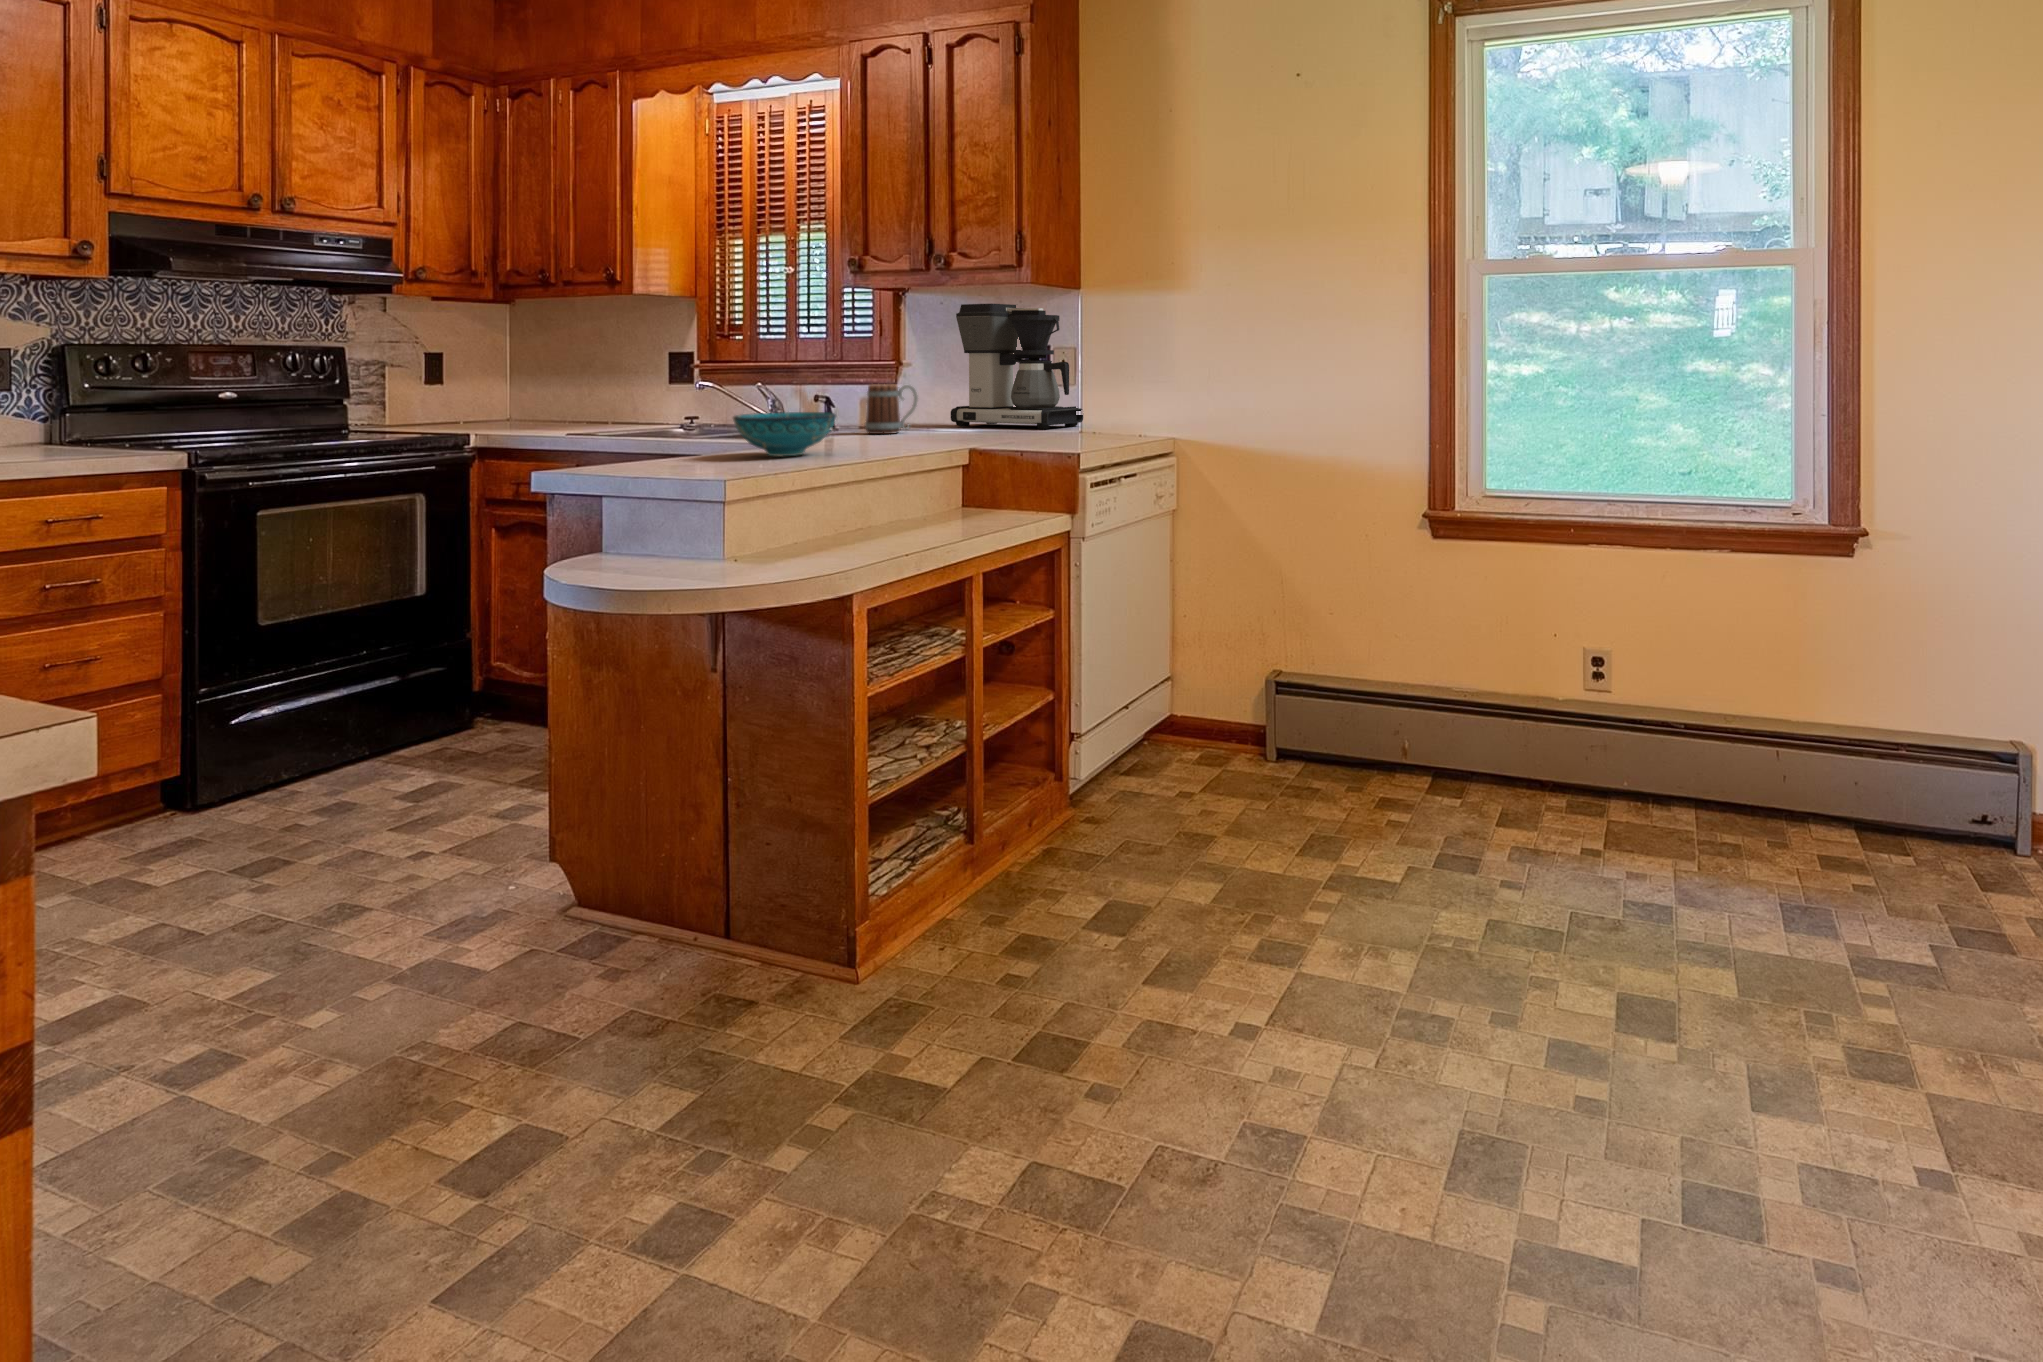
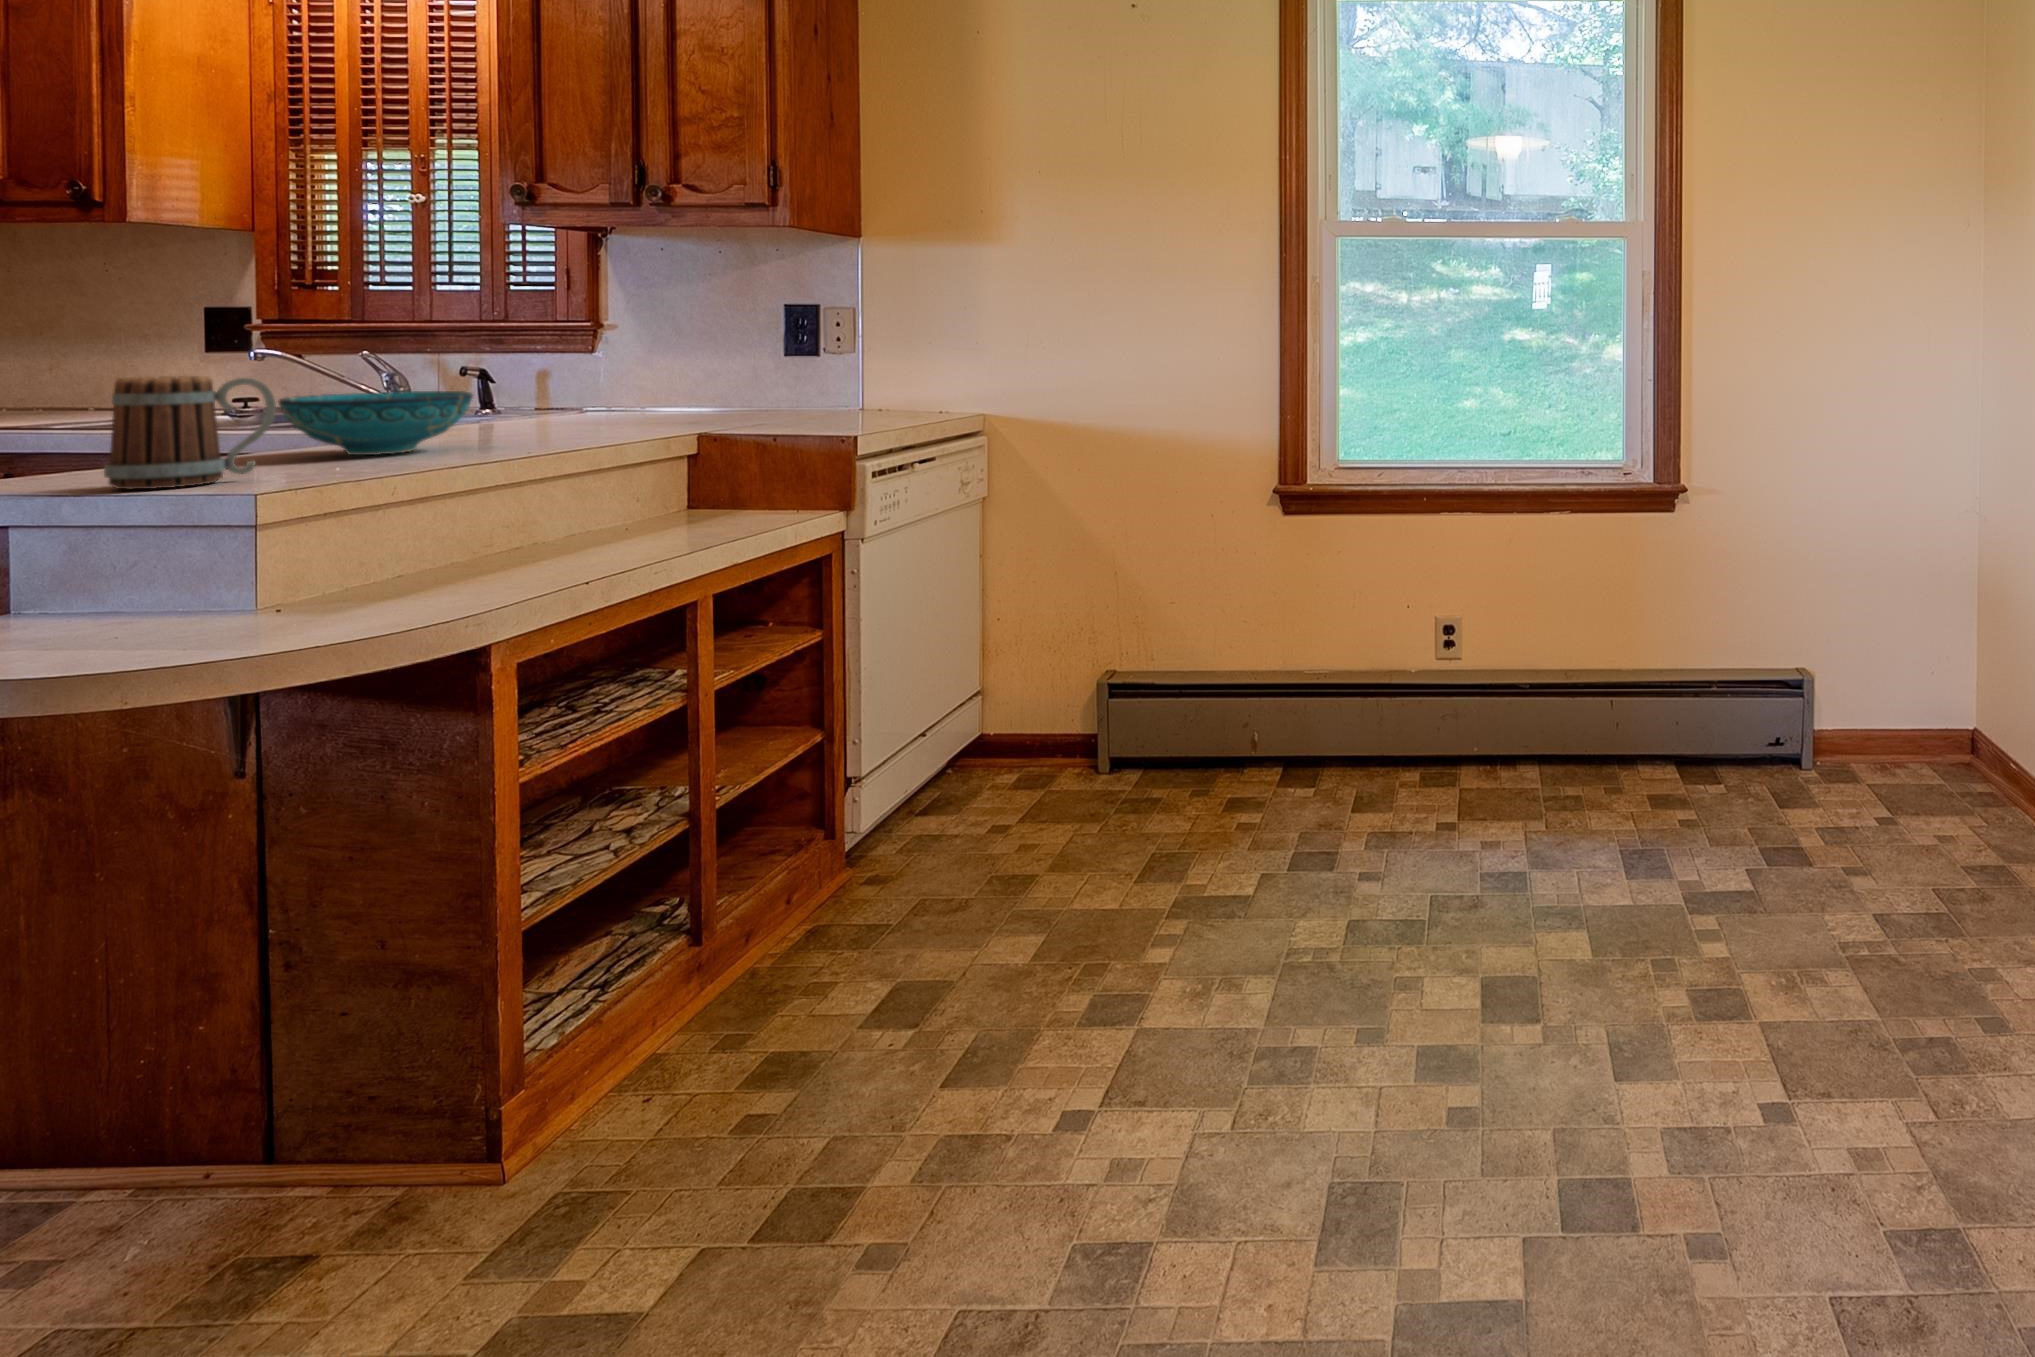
coffee maker: present [951,304,1083,429] -> none [680,253,872,408]
mug: present [865,384,918,434] -> present [104,376,276,489]

